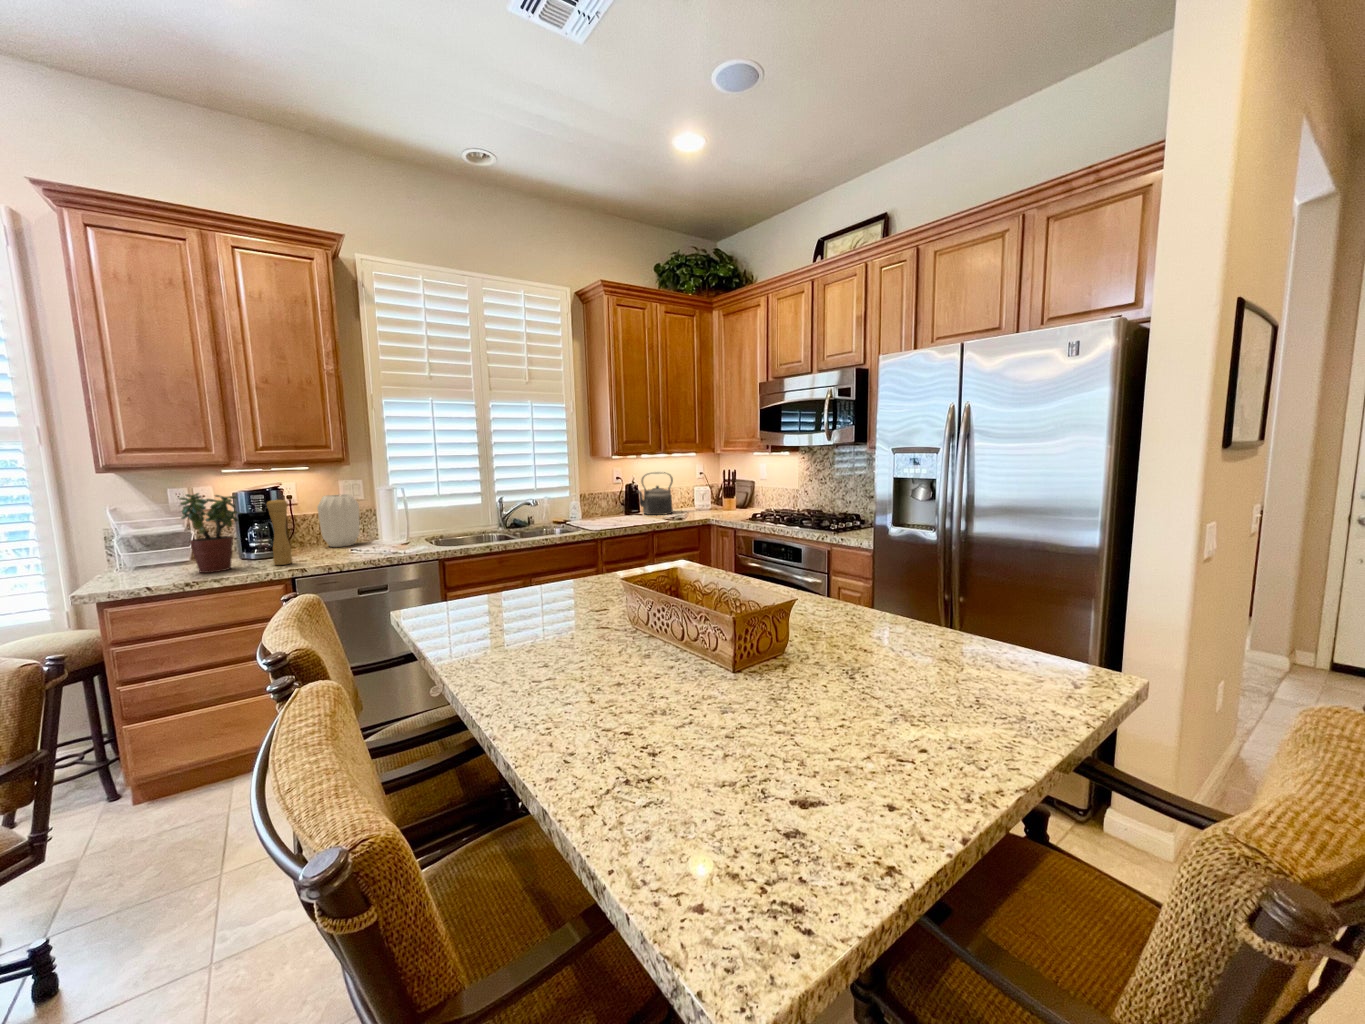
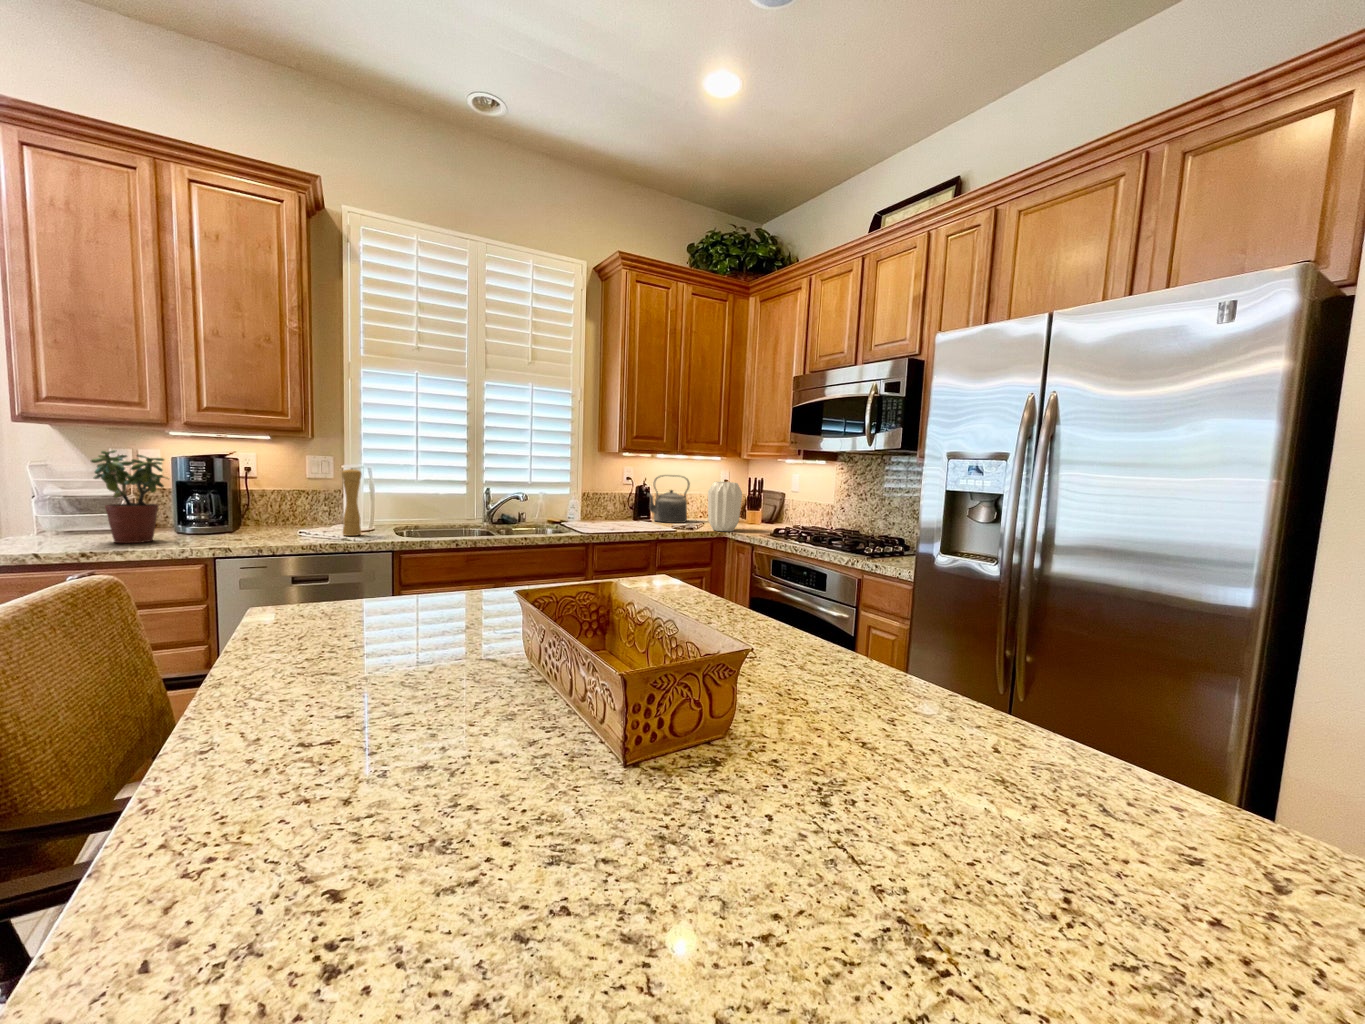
vase: present [317,494,360,547] -> present [708,482,742,531]
pepper mill: present [267,499,292,565] -> present [342,469,362,536]

